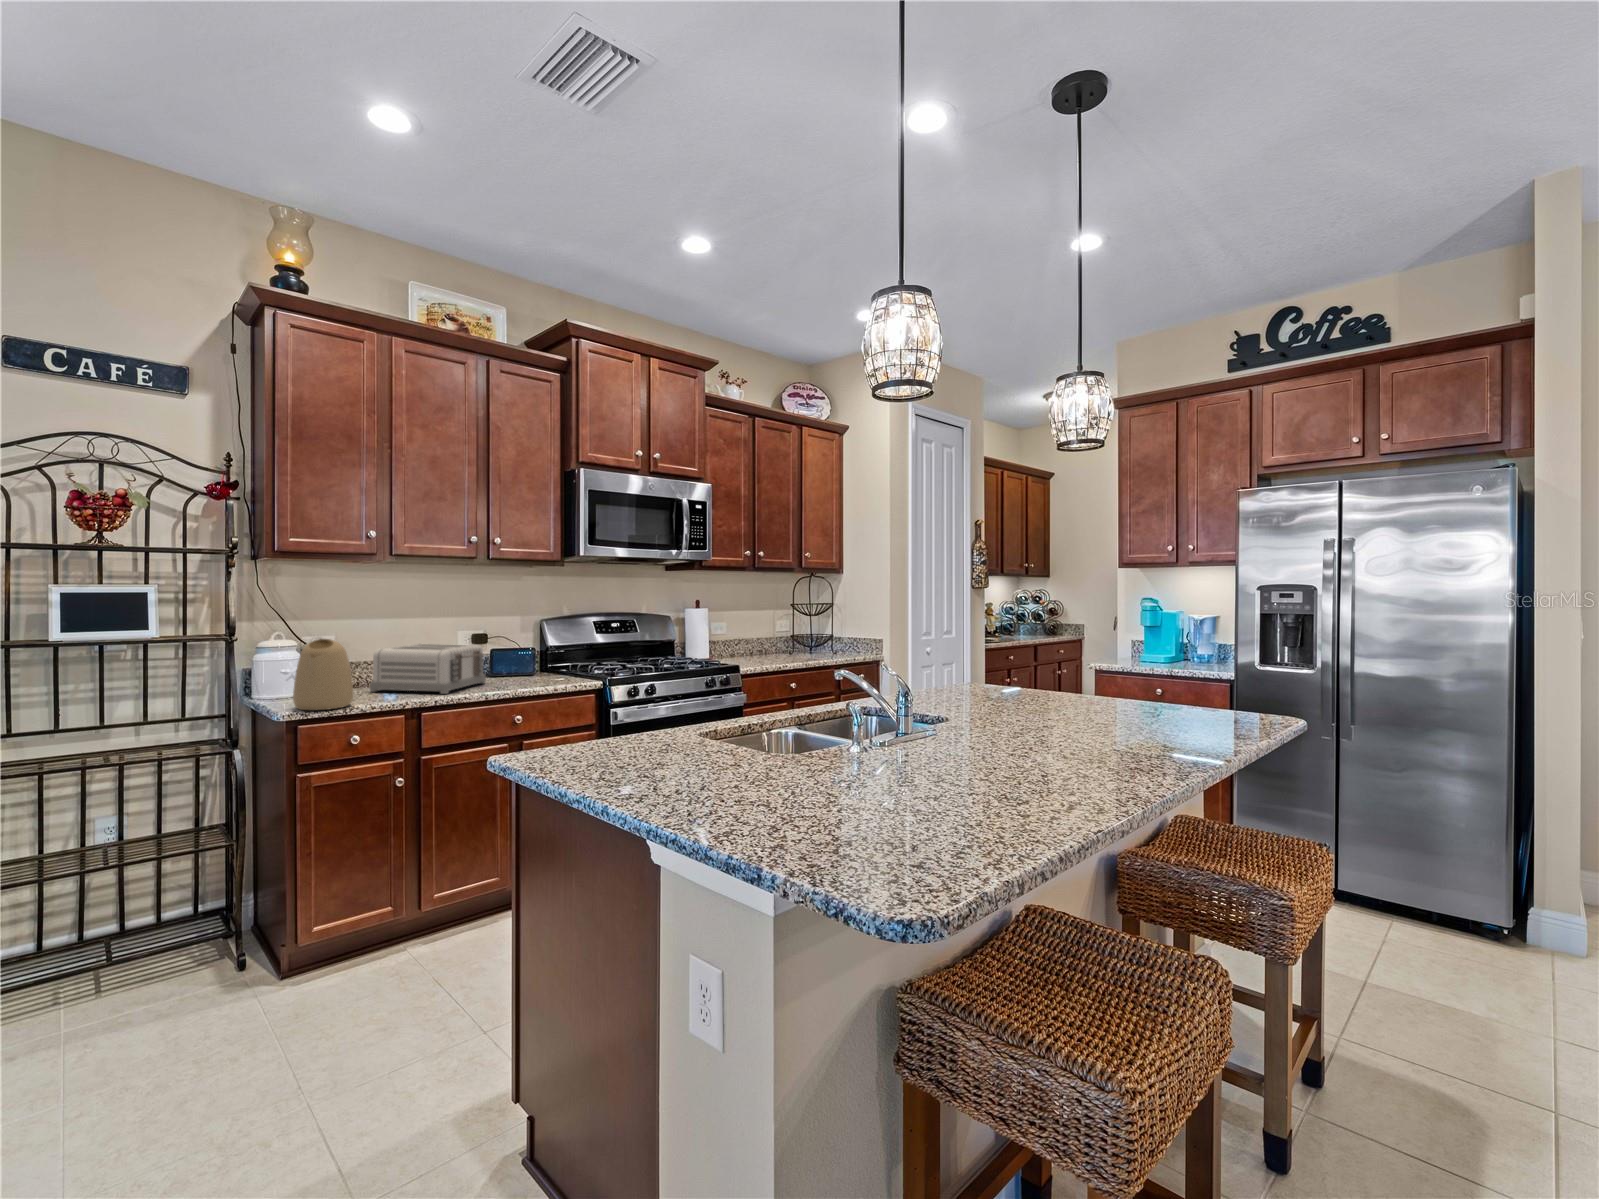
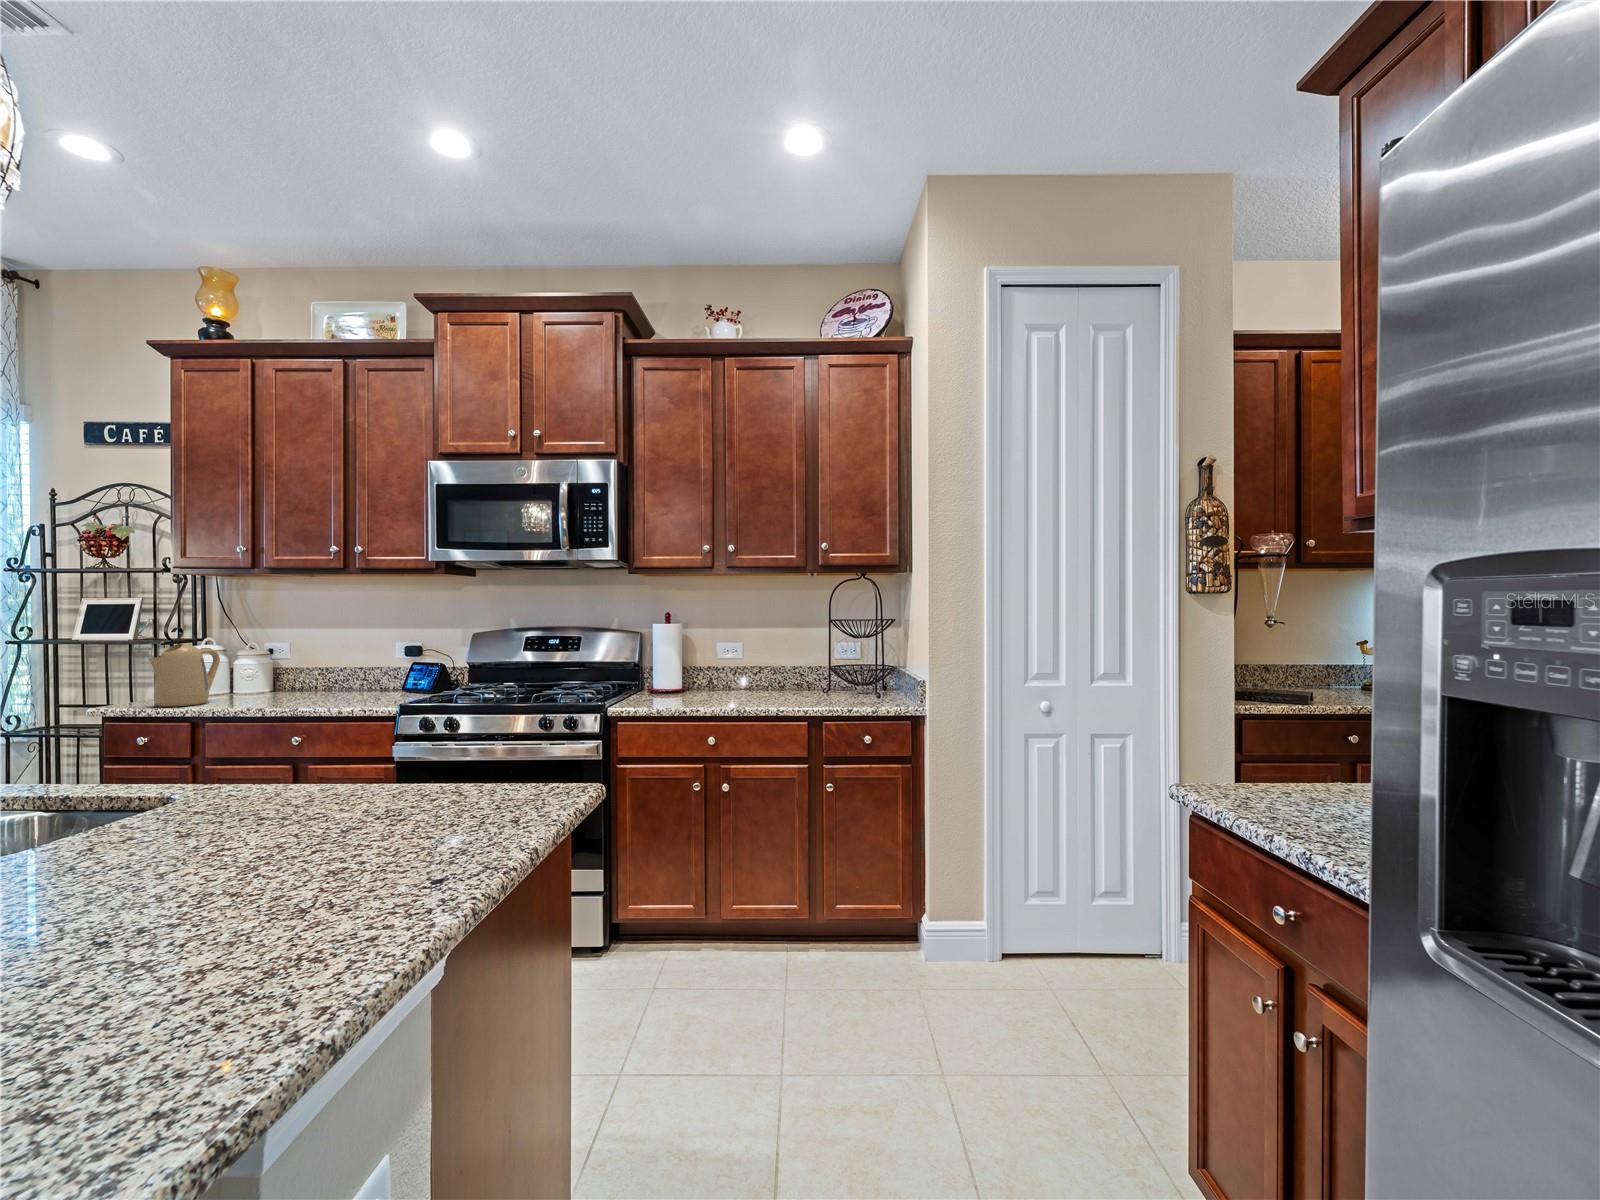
toaster: present [370,644,486,694] -> none [274,653,372,703]

